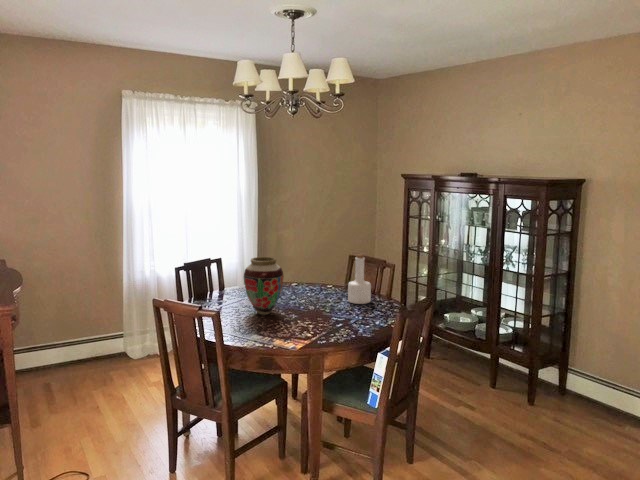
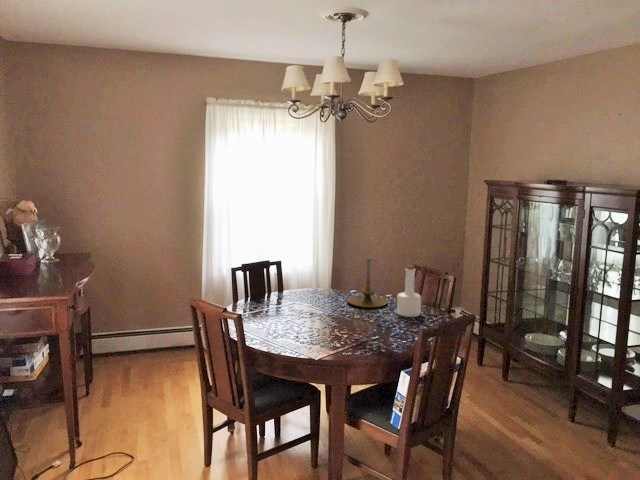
candle holder: none [296,251,335,298] -> present [348,259,388,308]
vase: present [244,257,284,315] -> none [287,263,327,320]
wine glass: none [321,307,362,334] -> present [354,318,392,349]

